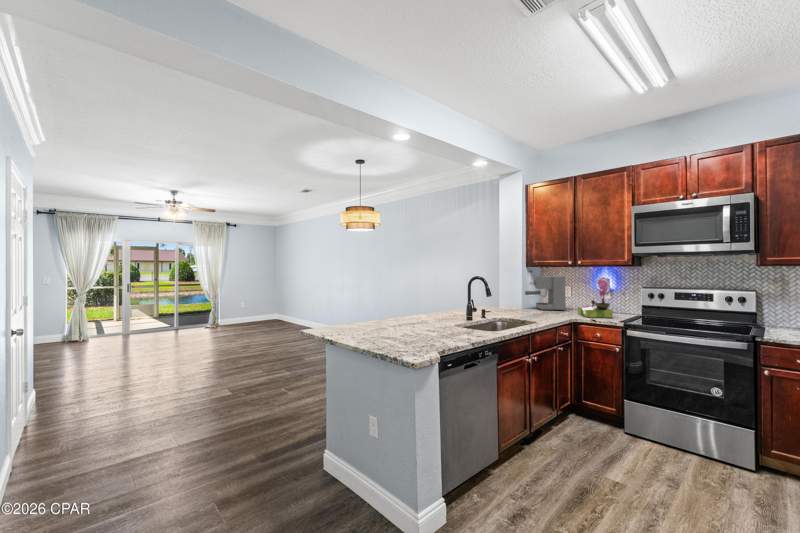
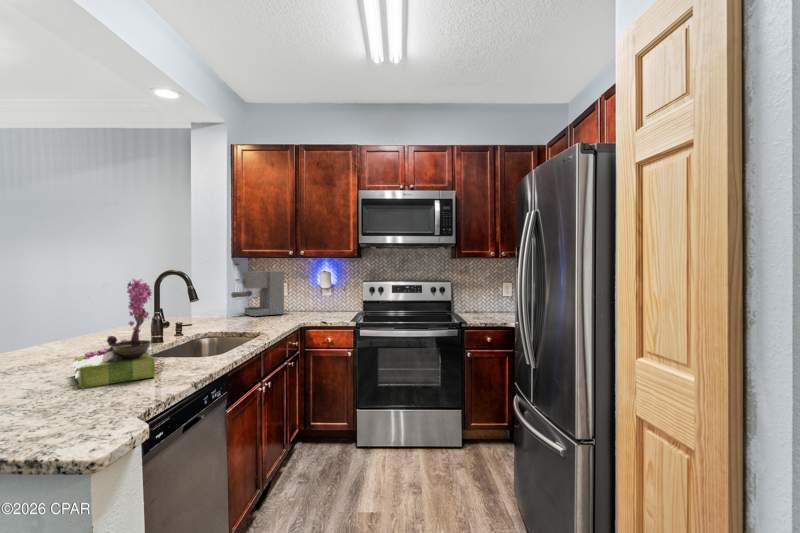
flower arrangement: present [578,278,612,318] -> present [74,278,155,388]

